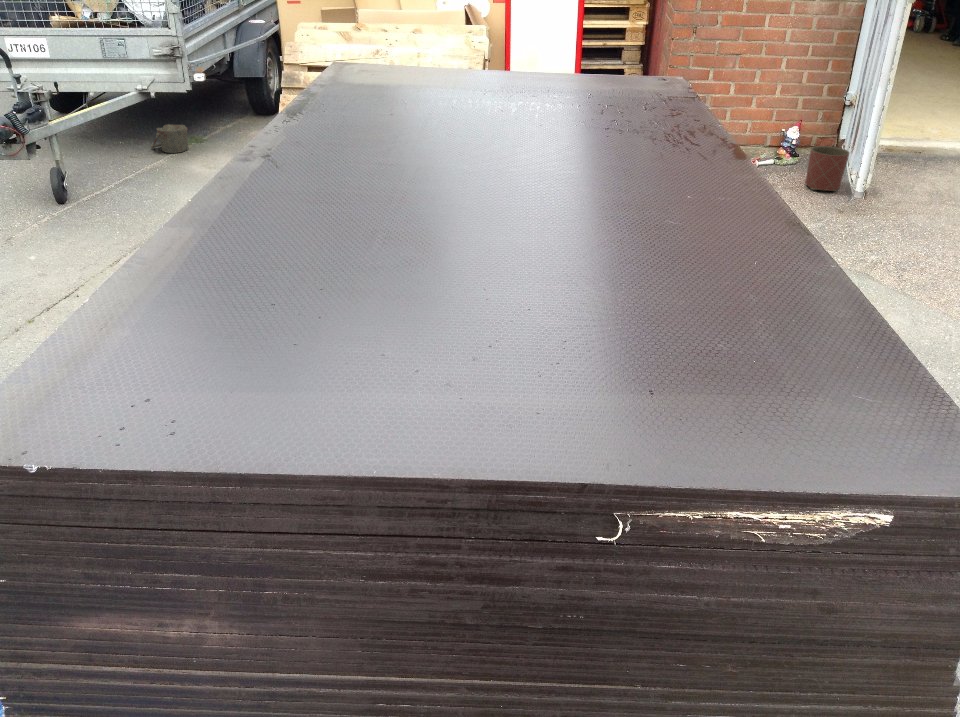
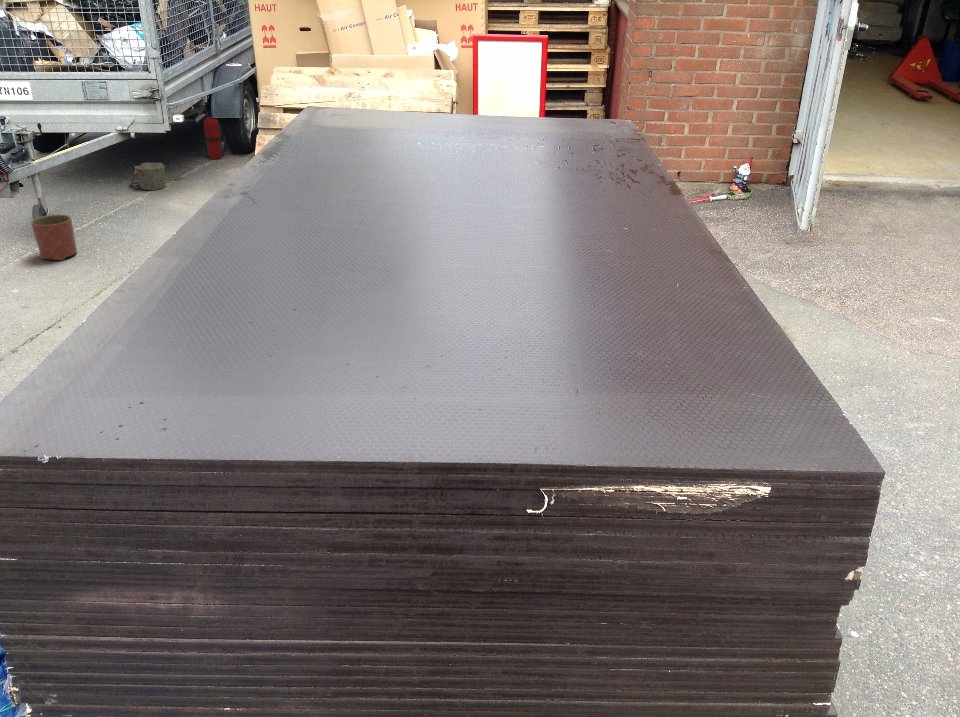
fire extinguisher: none [216,62,249,122] -> present [196,113,224,159]
planter: present [805,146,849,191] -> present [31,215,77,260]

